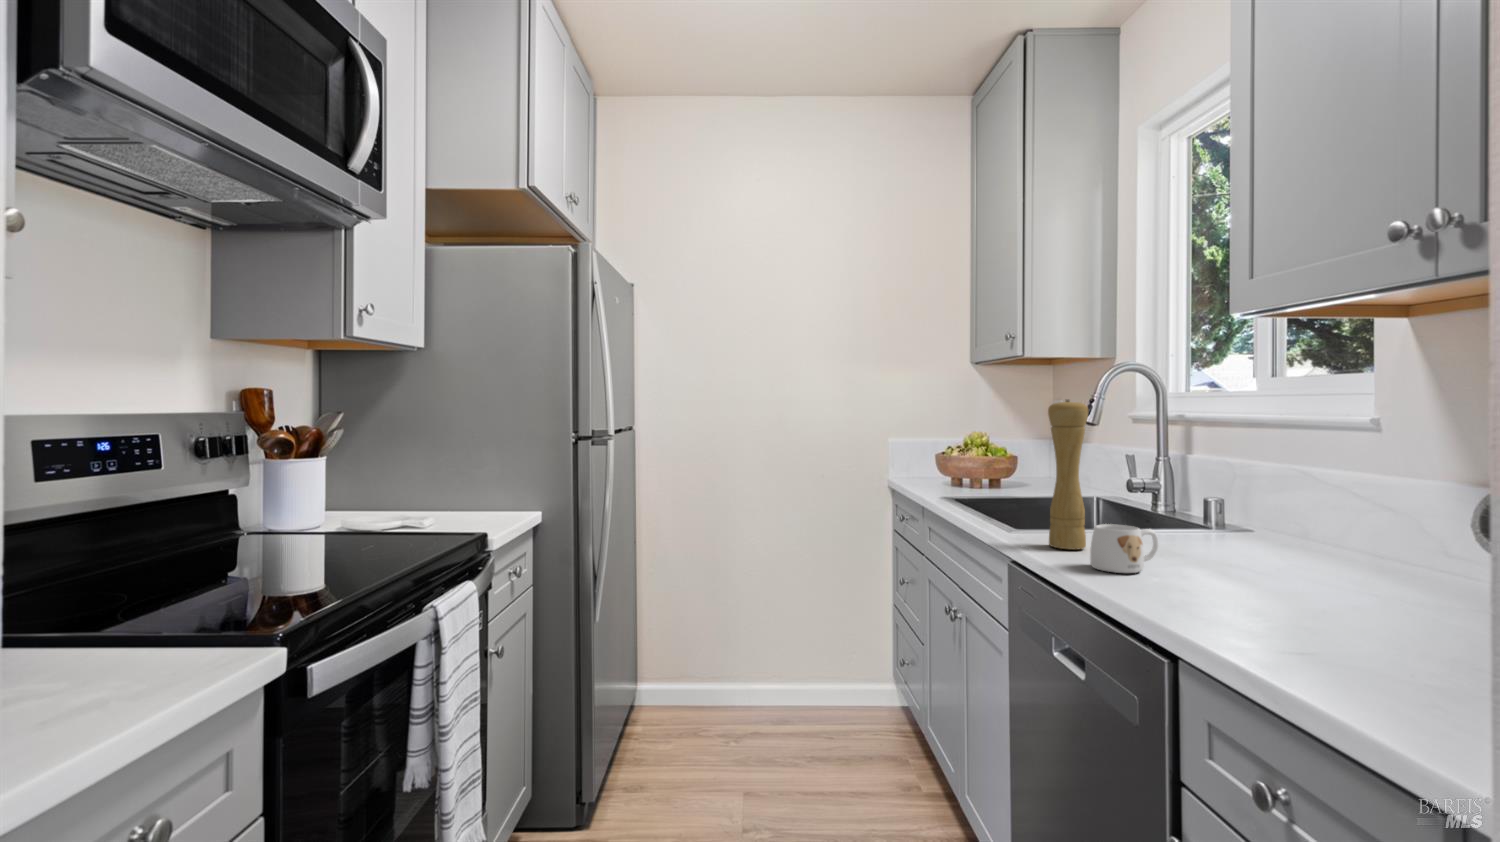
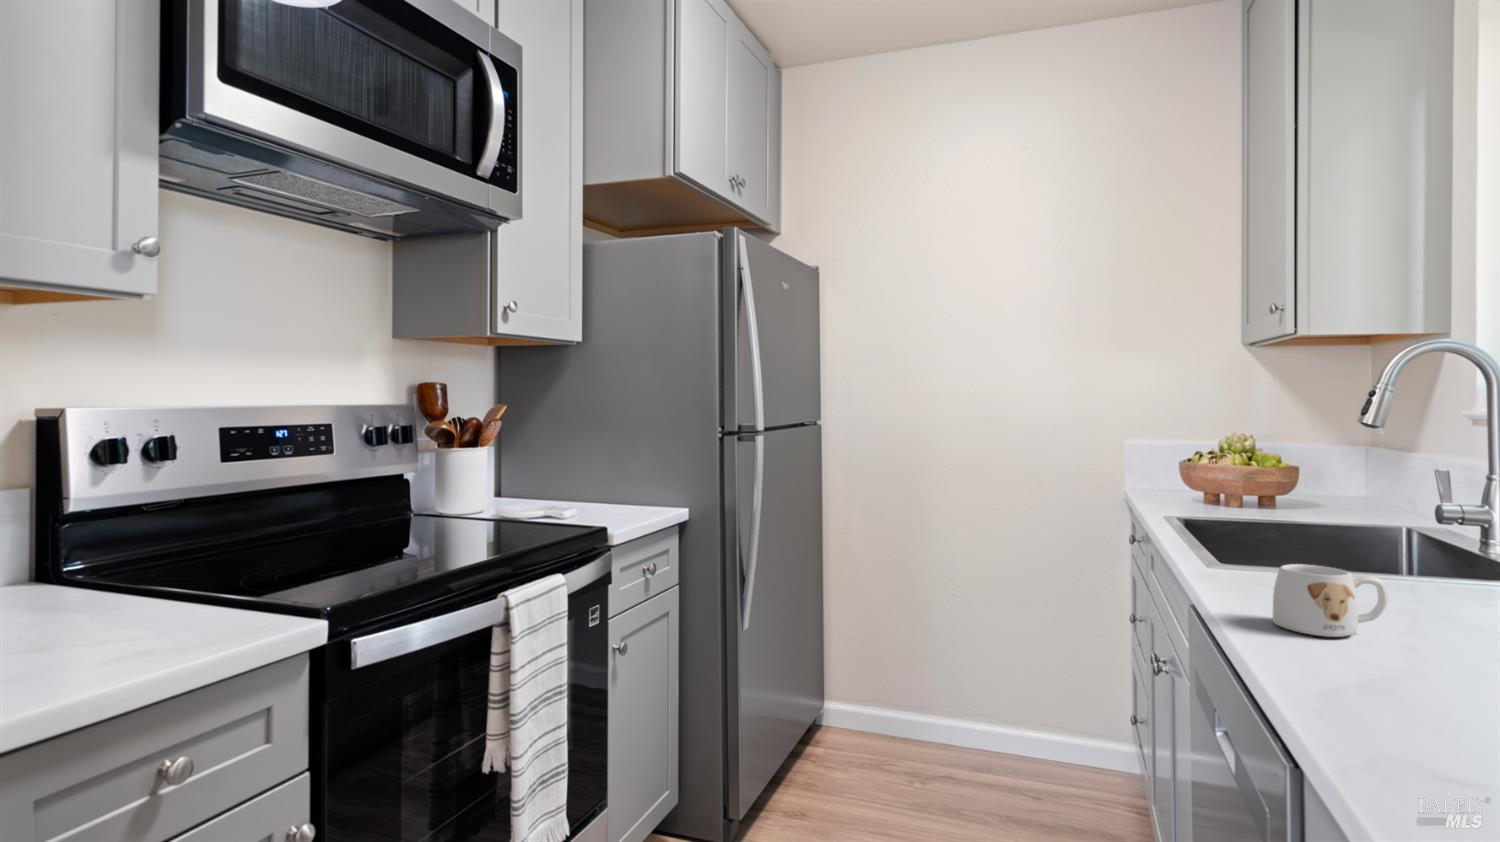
pepper mill: present [1048,399,1088,549] -> none [1241,390,1303,596]

